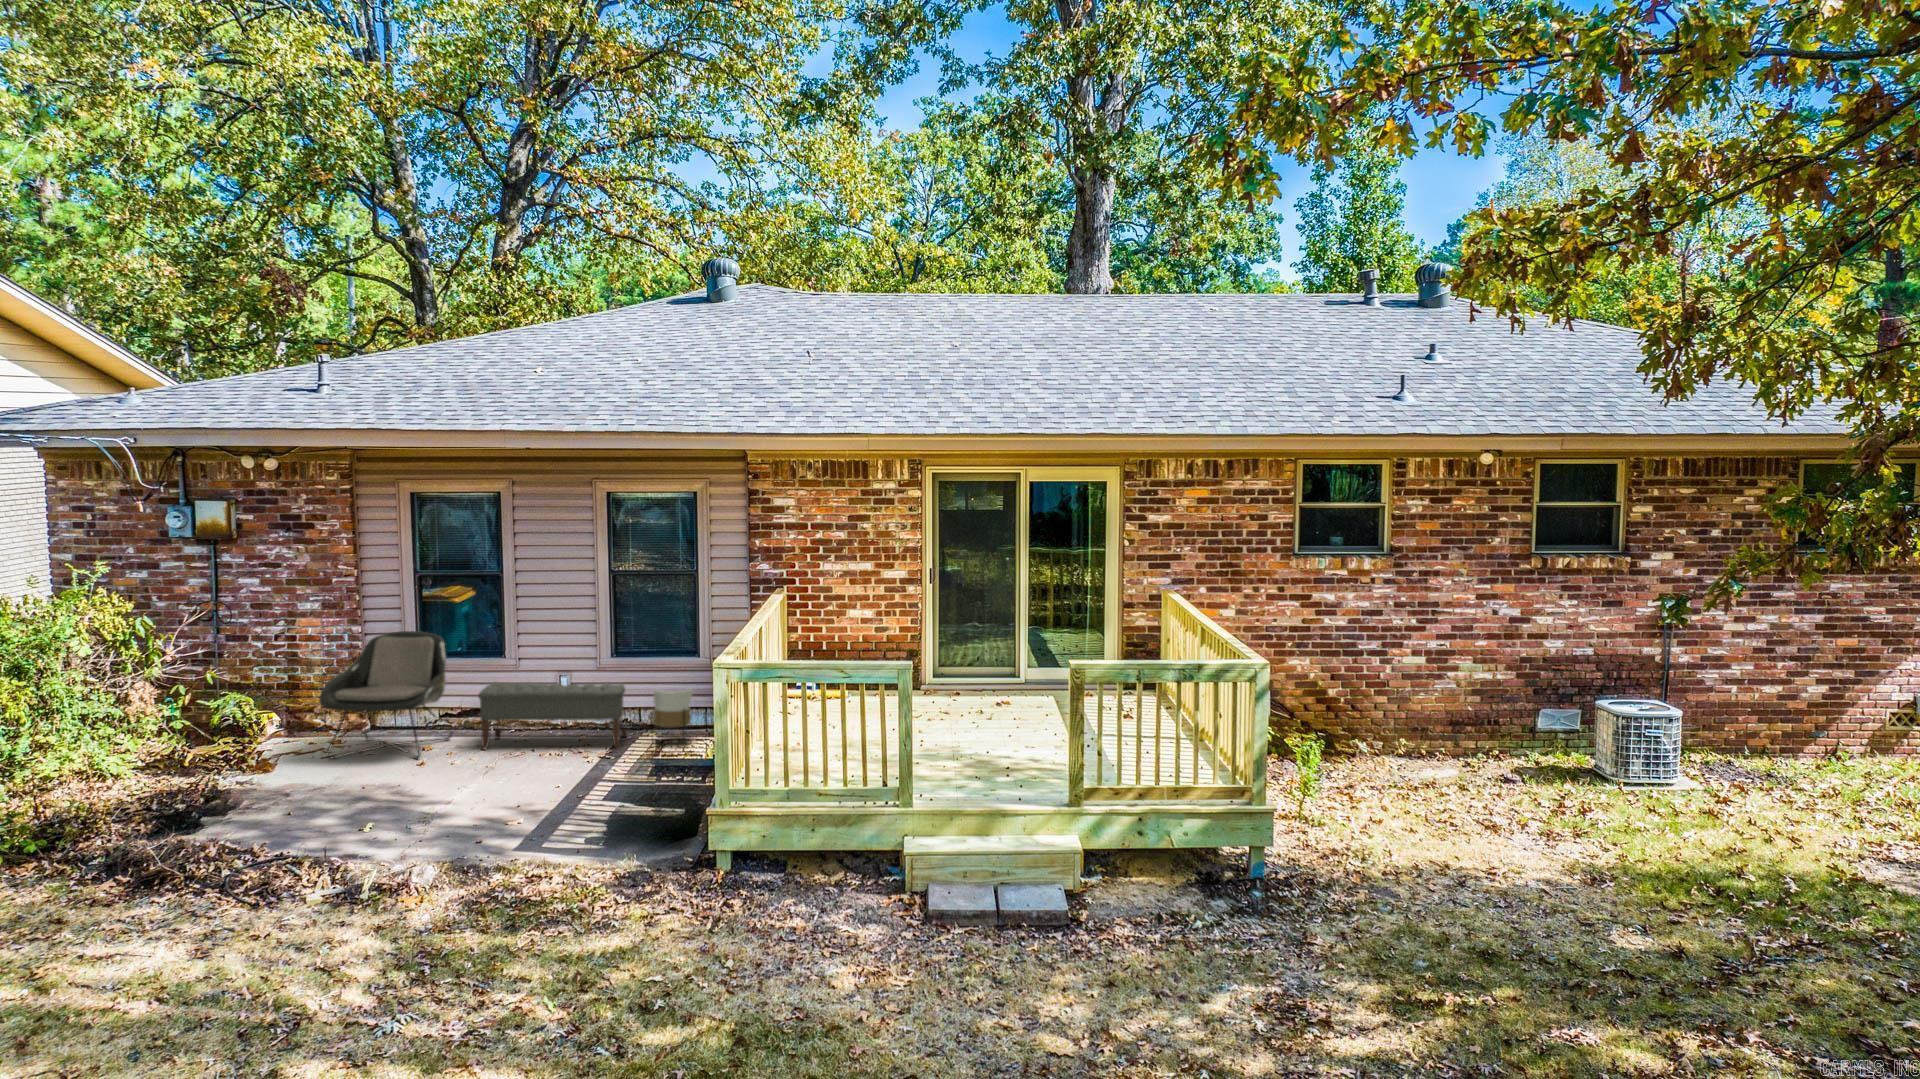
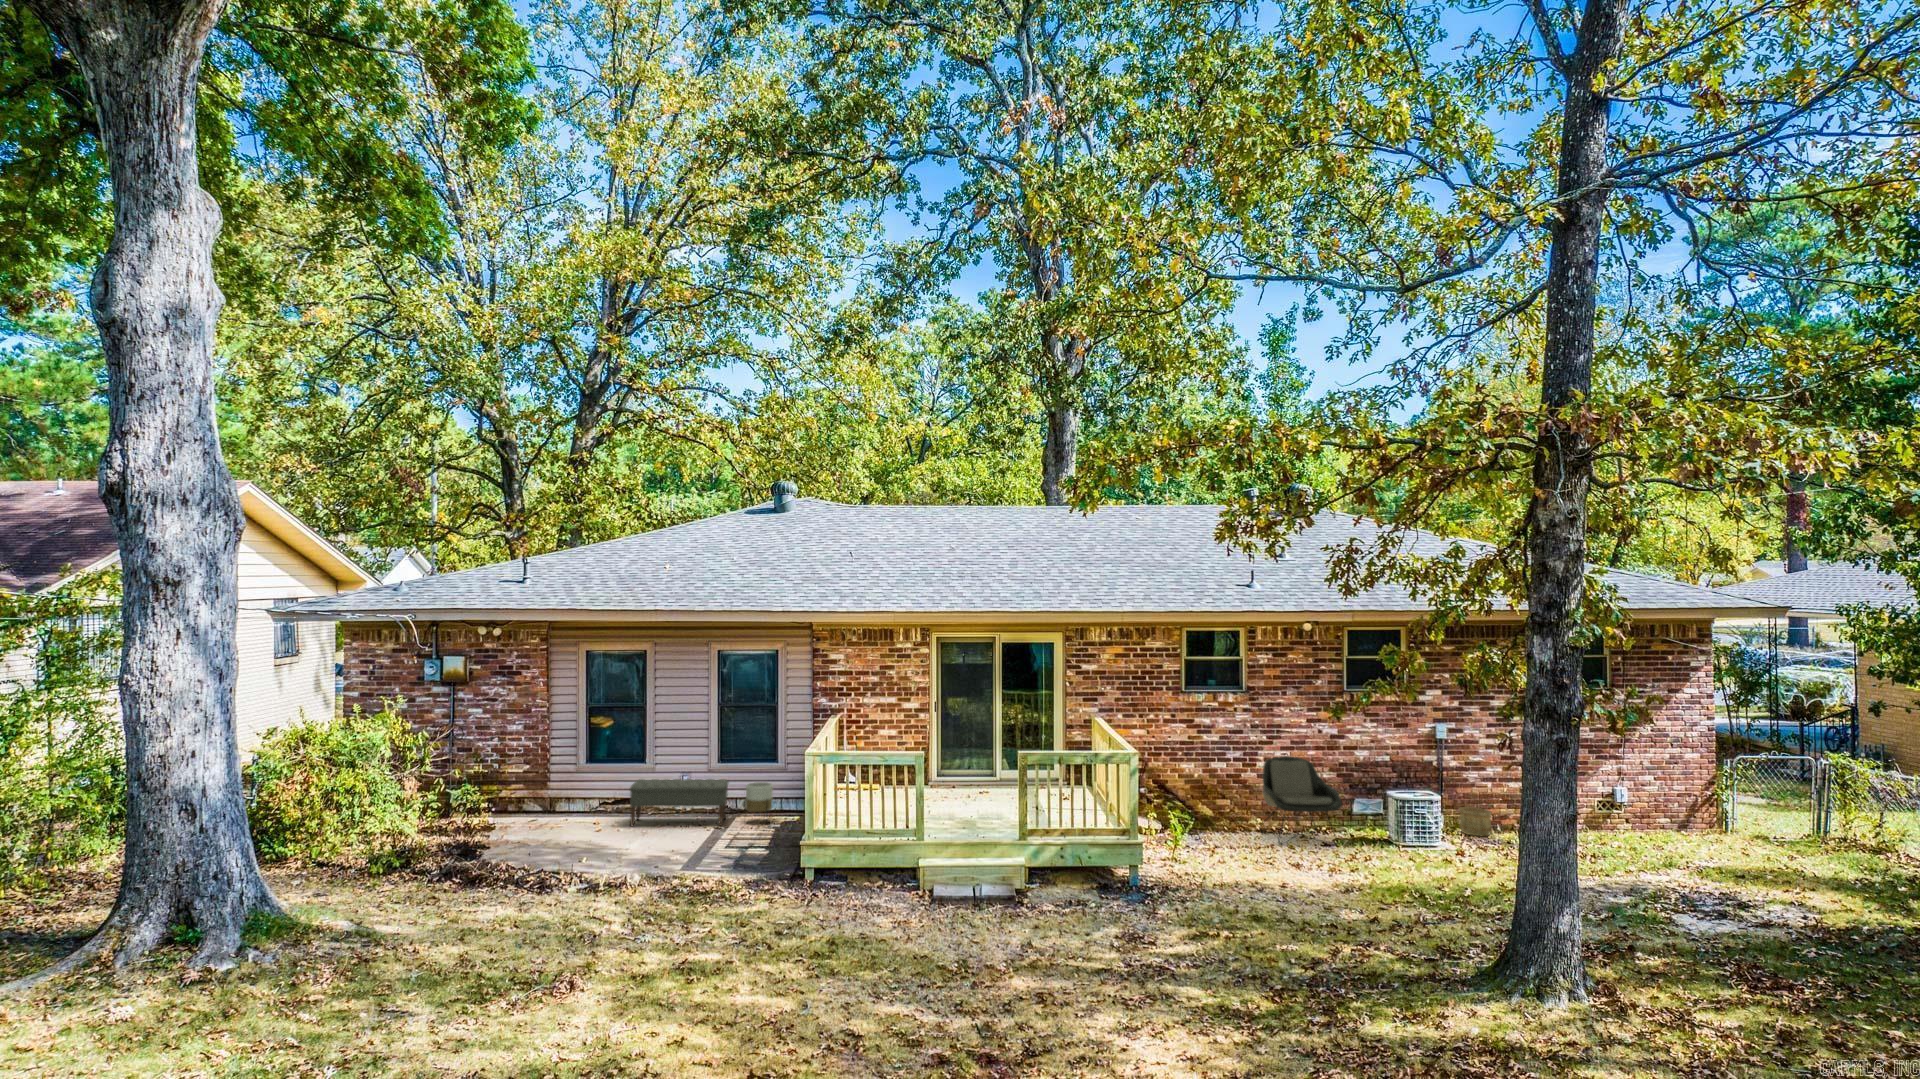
lounge chair: present [319,631,452,759] -> present [1260,756,1342,845]
wooden bucket: none [1687,720,1740,763] -> present [1459,807,1491,836]

